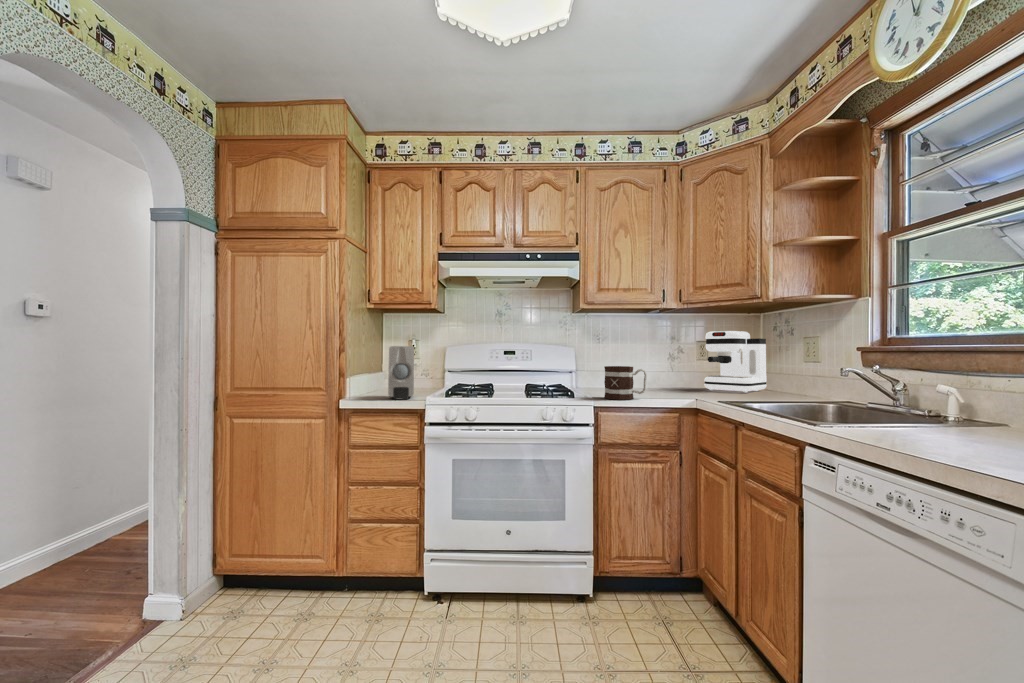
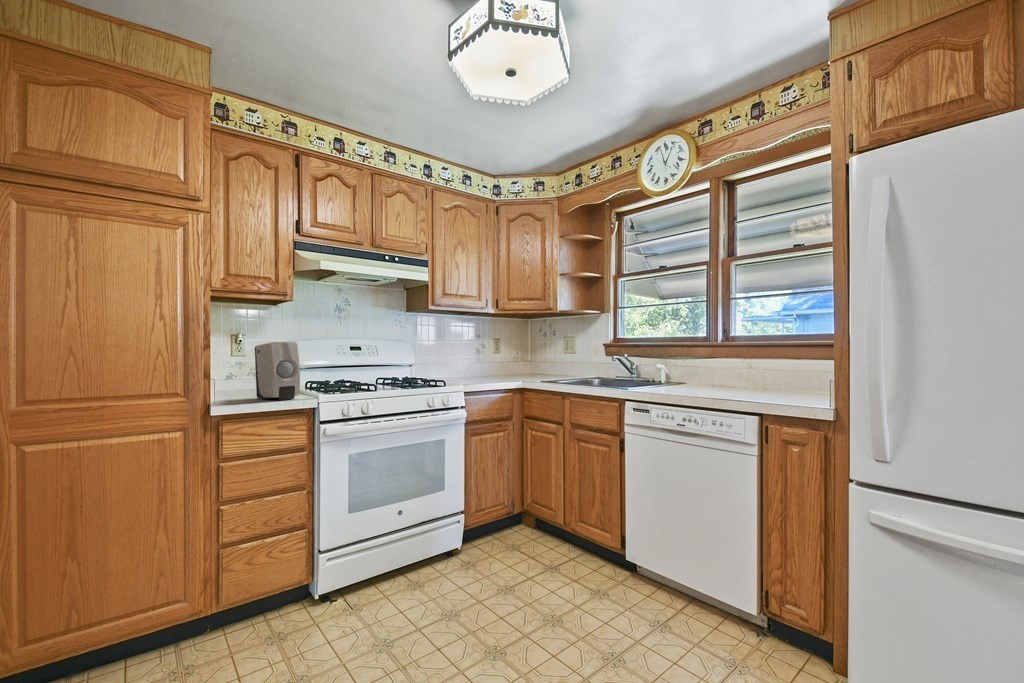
coffee maker: present [704,331,767,393] -> none [503,332,539,376]
mug: present [604,366,647,400] -> none [462,359,492,385]

